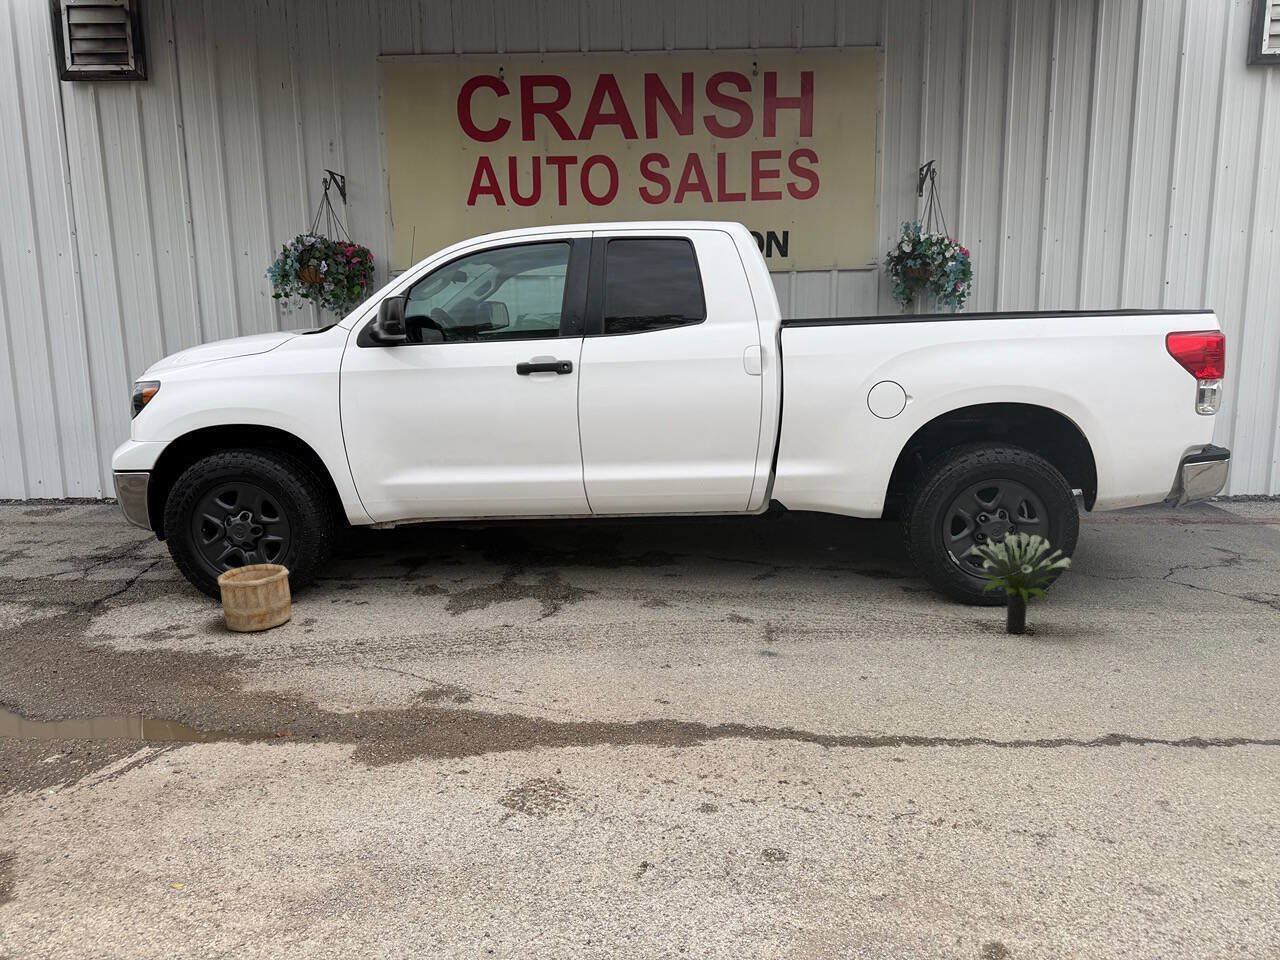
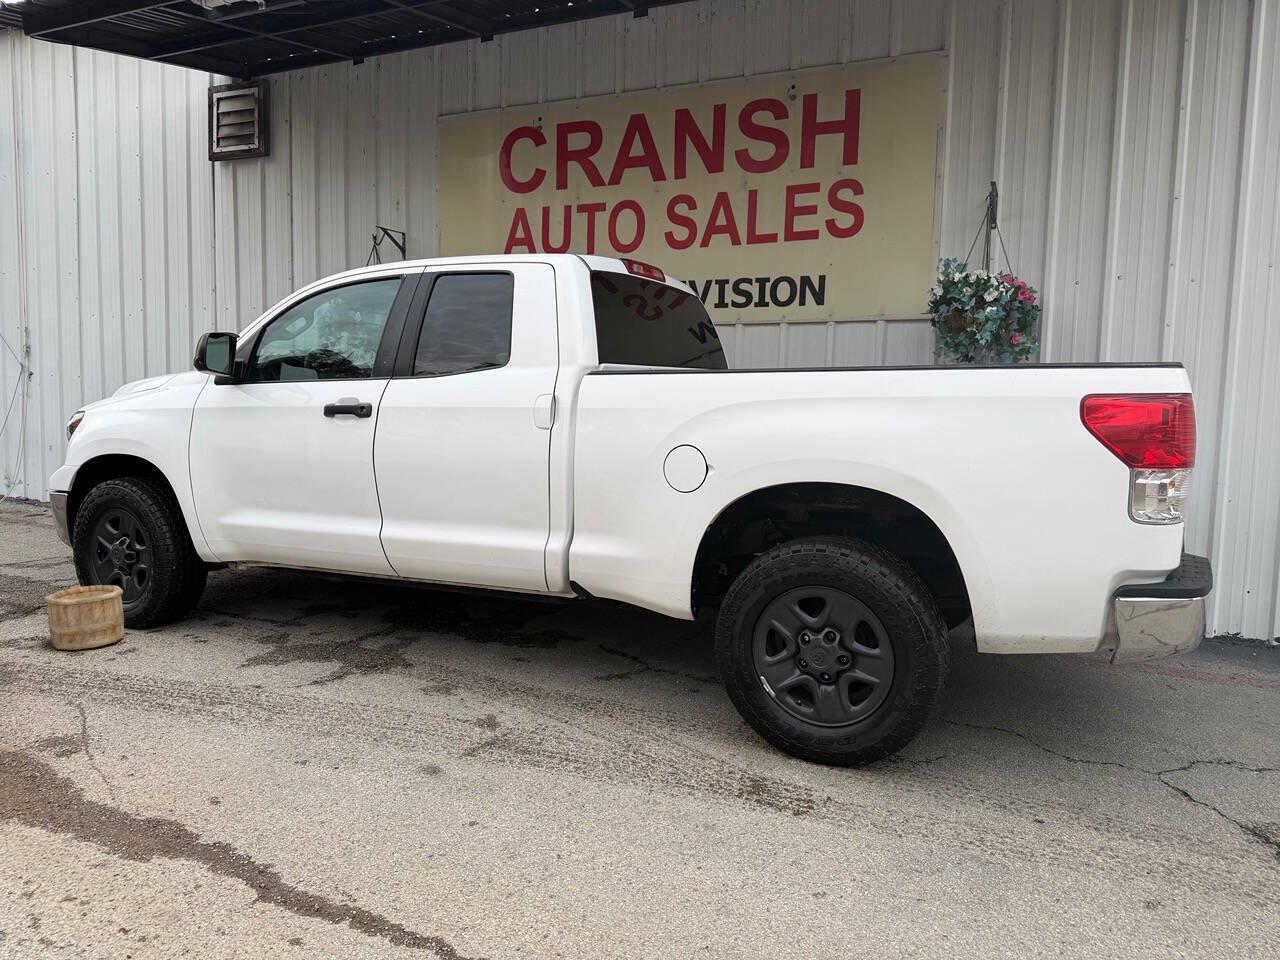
potted plant: present [972,533,1071,633] -> none [735,662,882,818]

